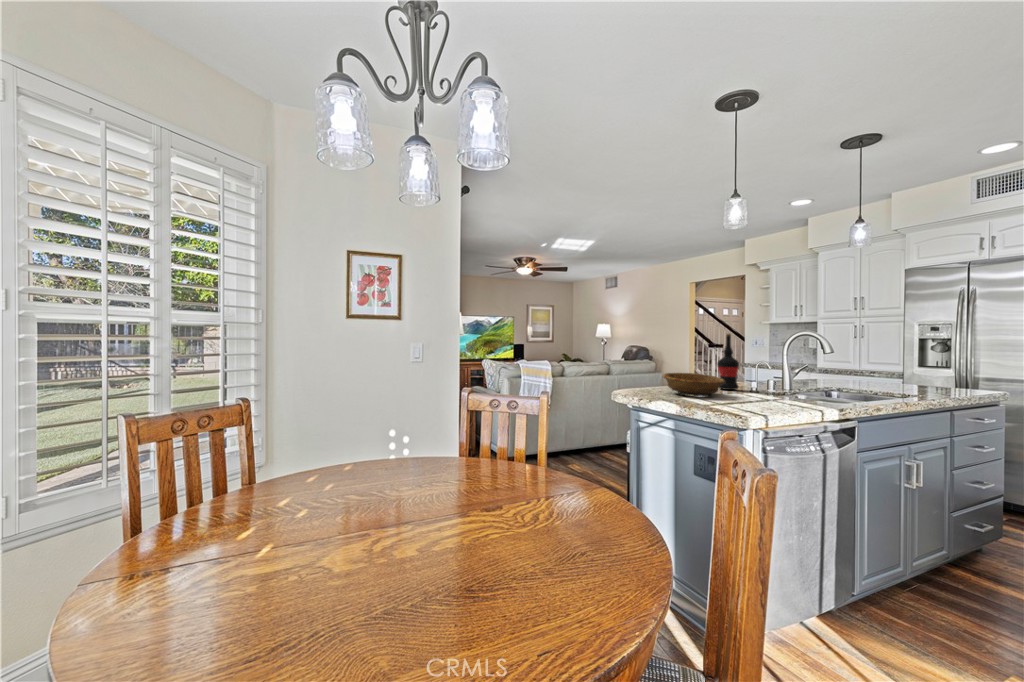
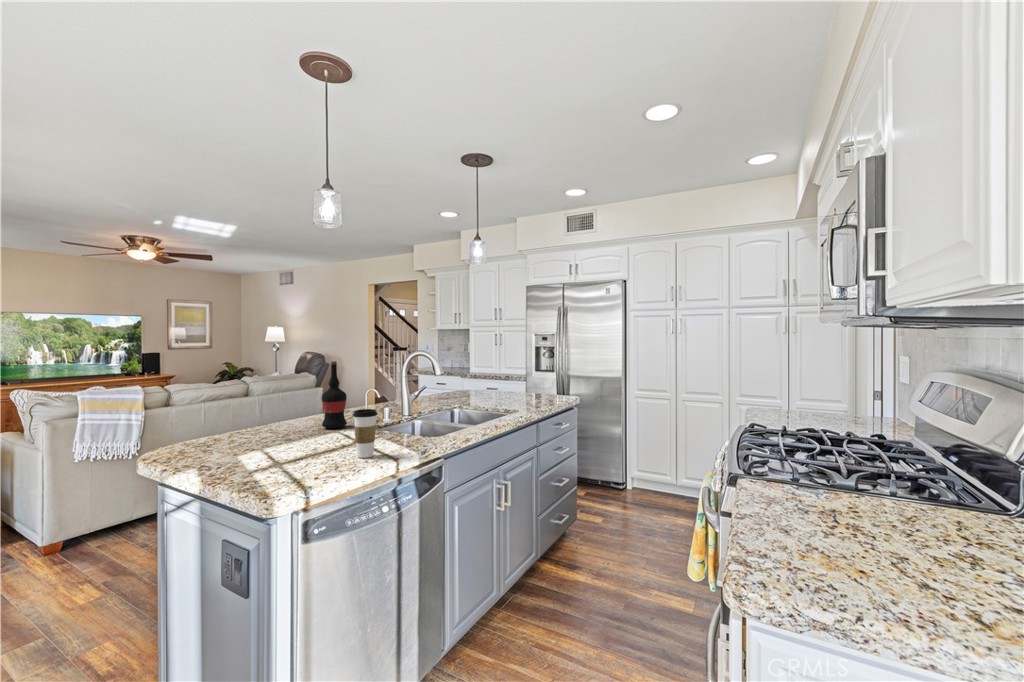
coffee cup: none [773,367,796,407] -> present [353,409,377,458]
decorative bowl: present [663,373,725,396] -> none [228,416,313,450]

